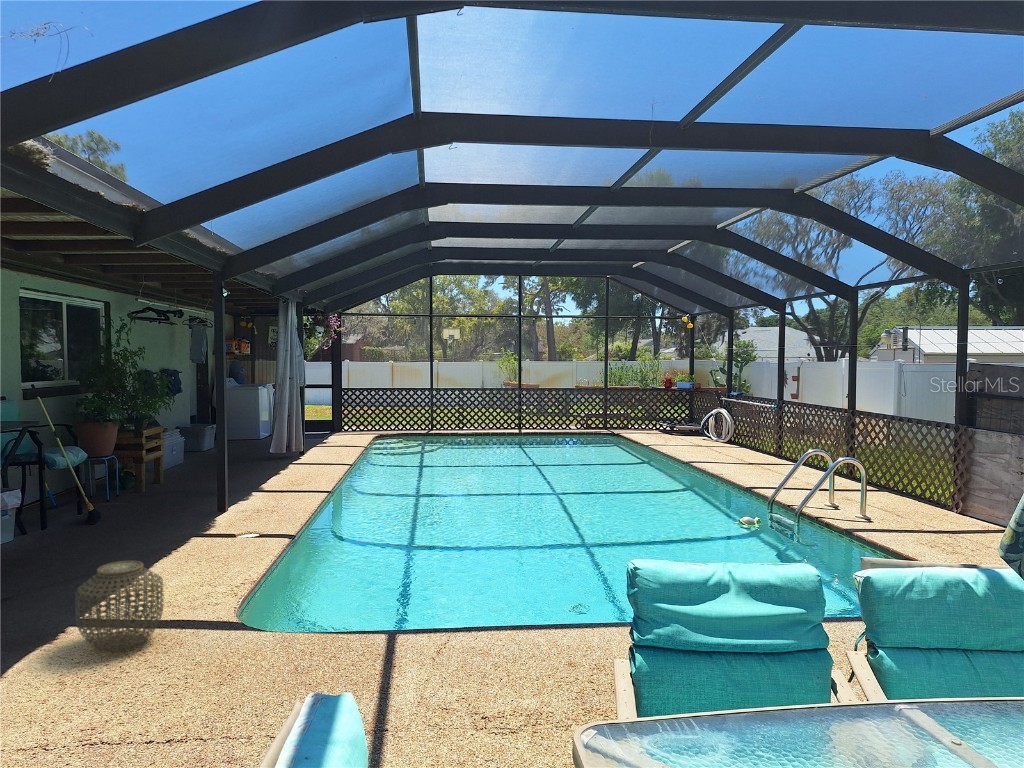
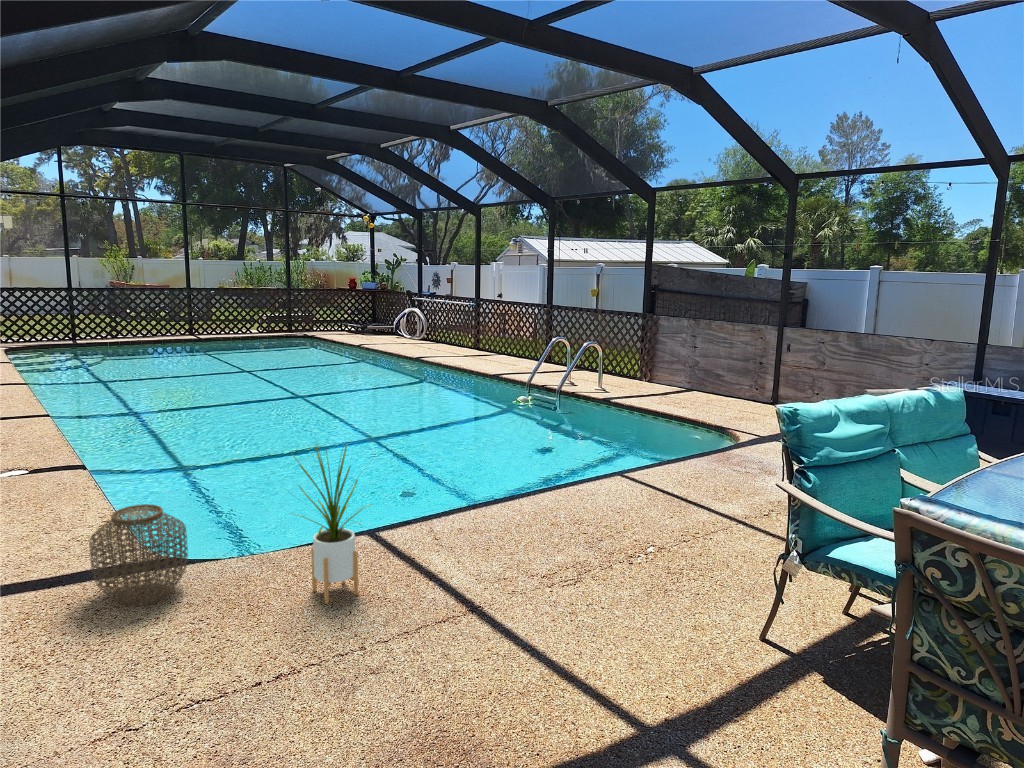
house plant: none [182,518,283,694] -> present [294,445,371,604]

